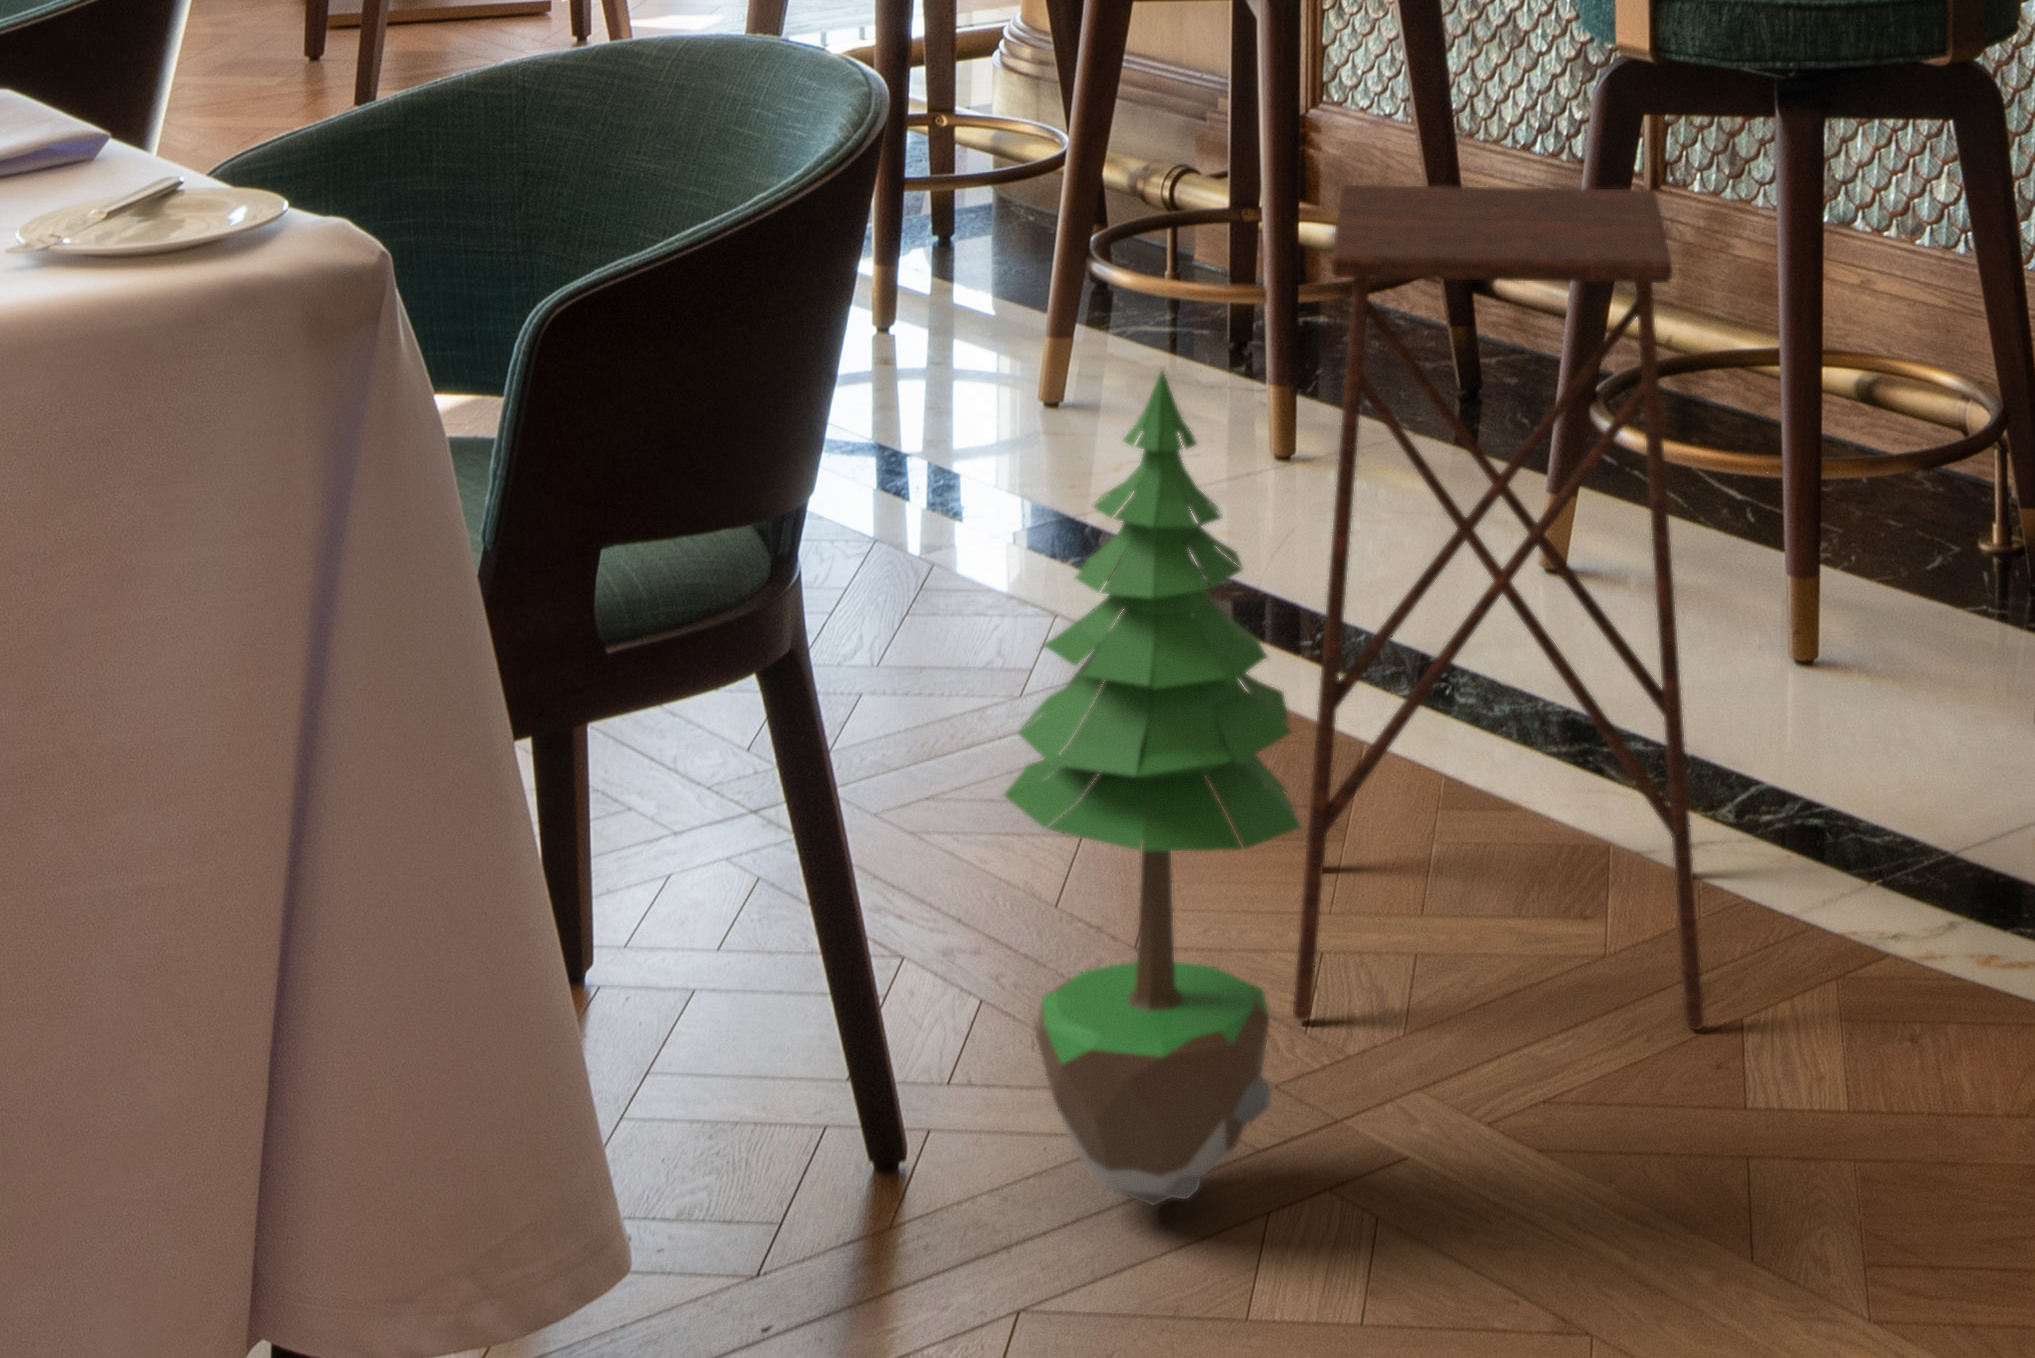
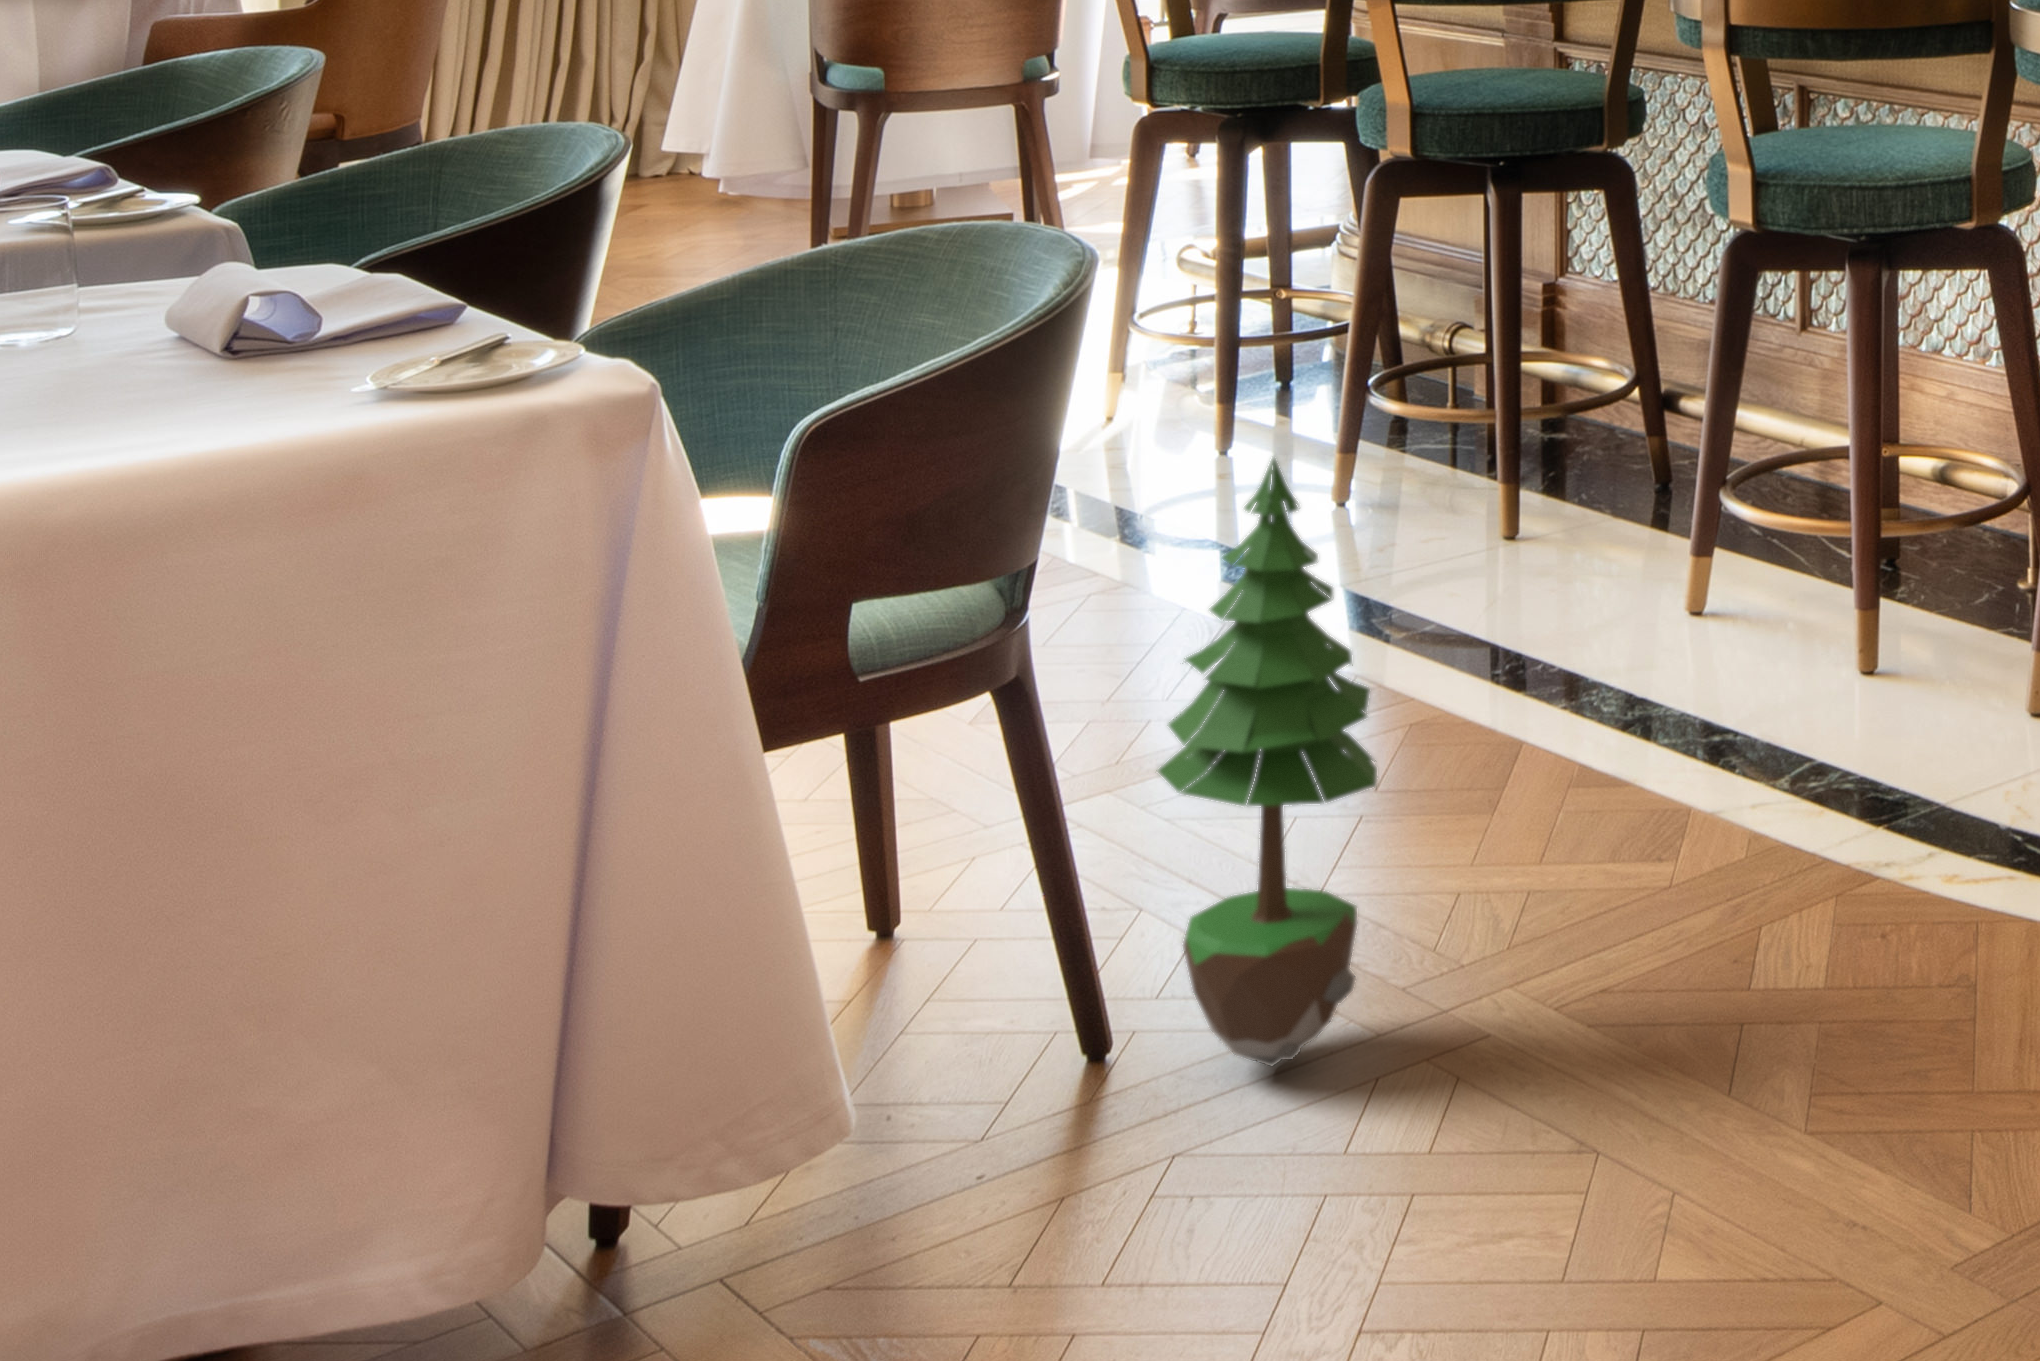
side table: present [1293,185,1704,1029] -> none [1412,317,1737,931]

